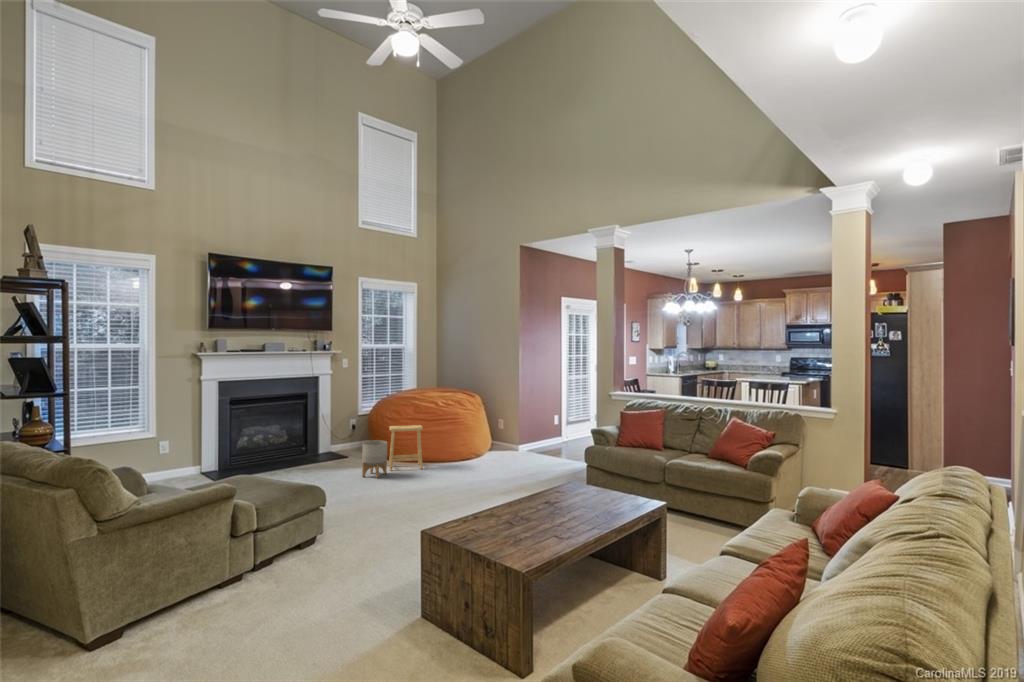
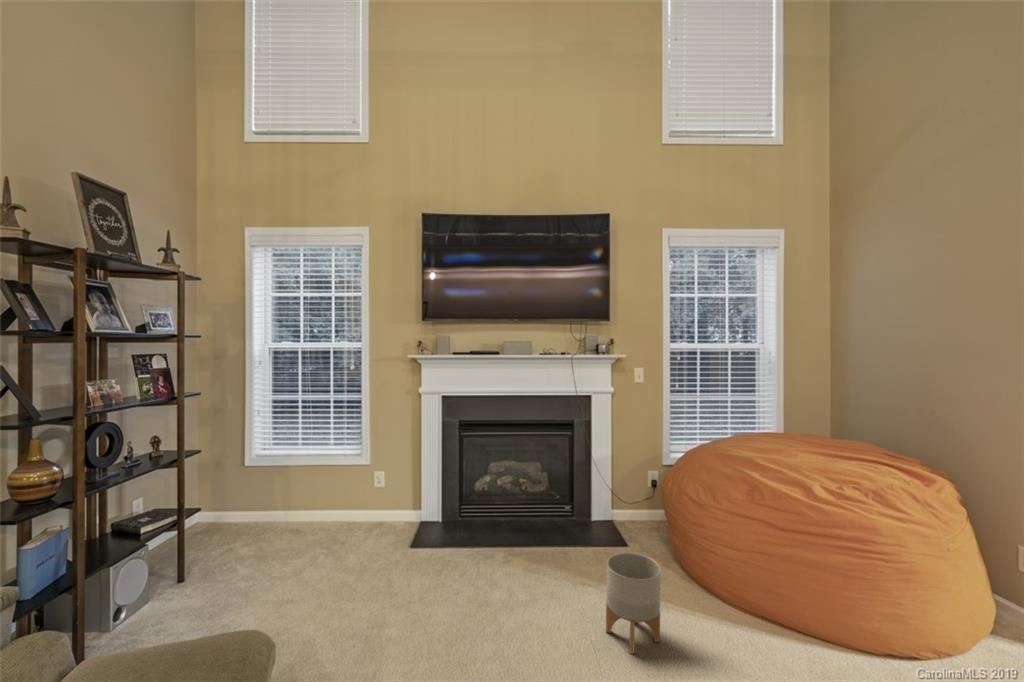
footstool: present [389,425,423,471] -> none [675,523,760,656]

